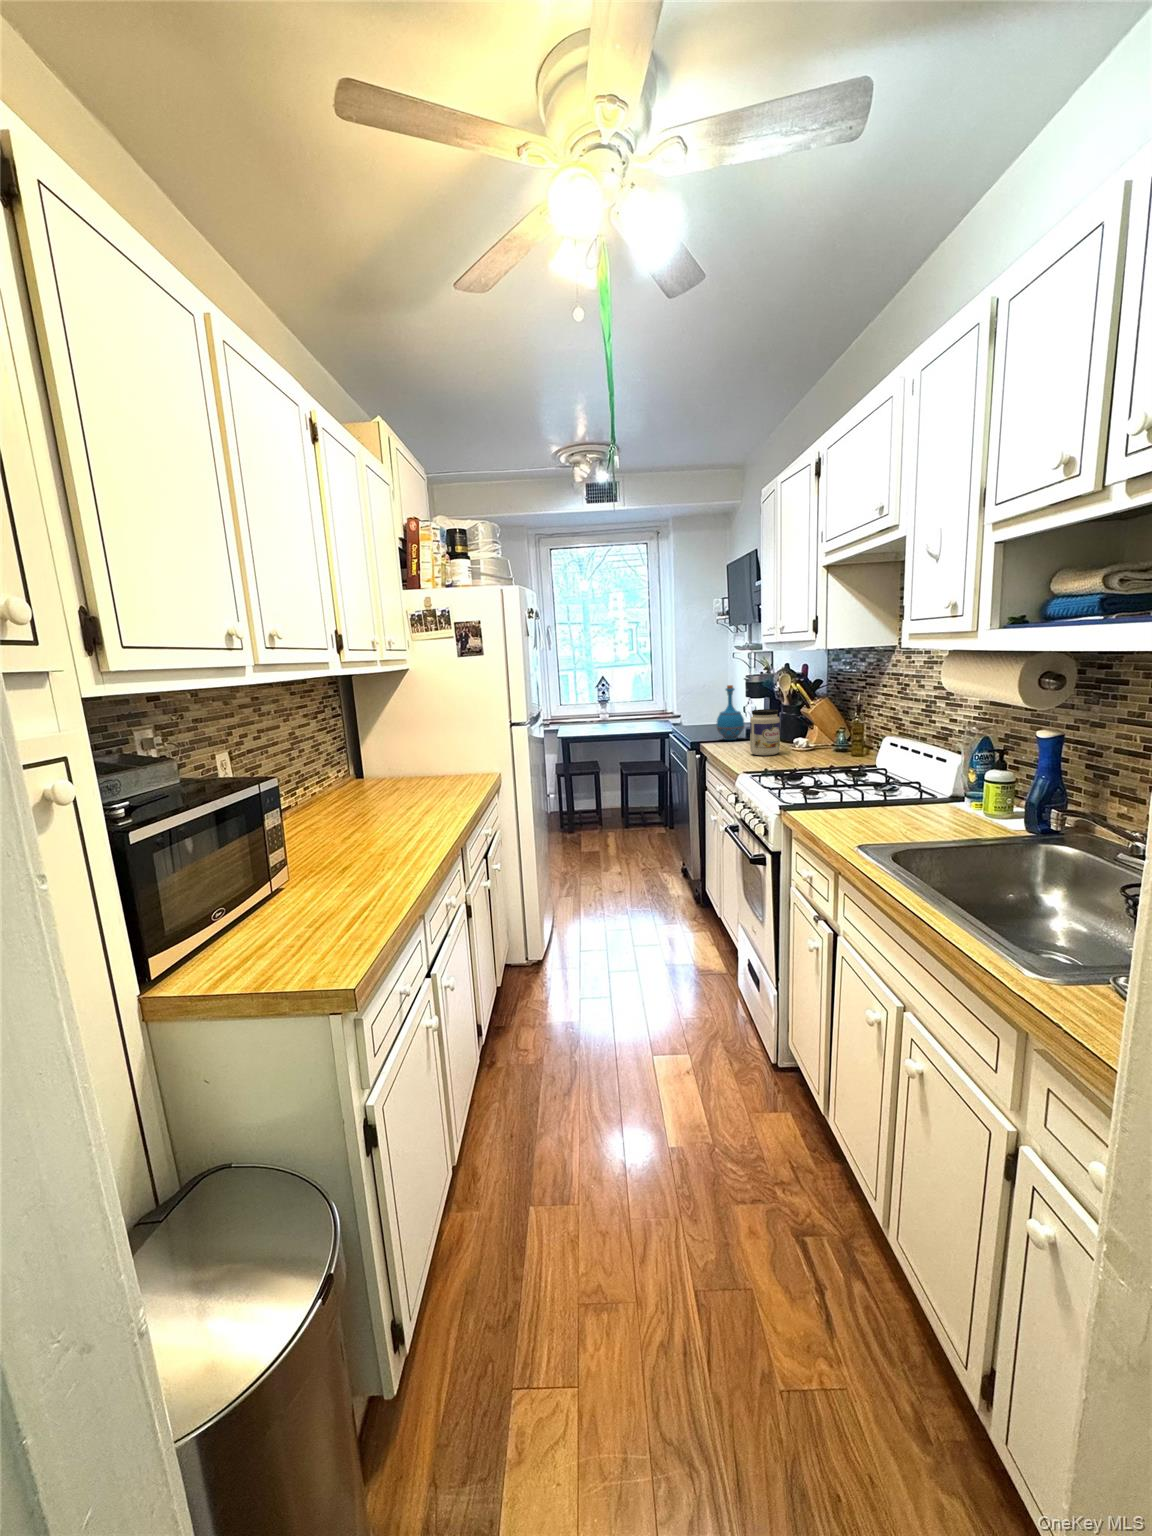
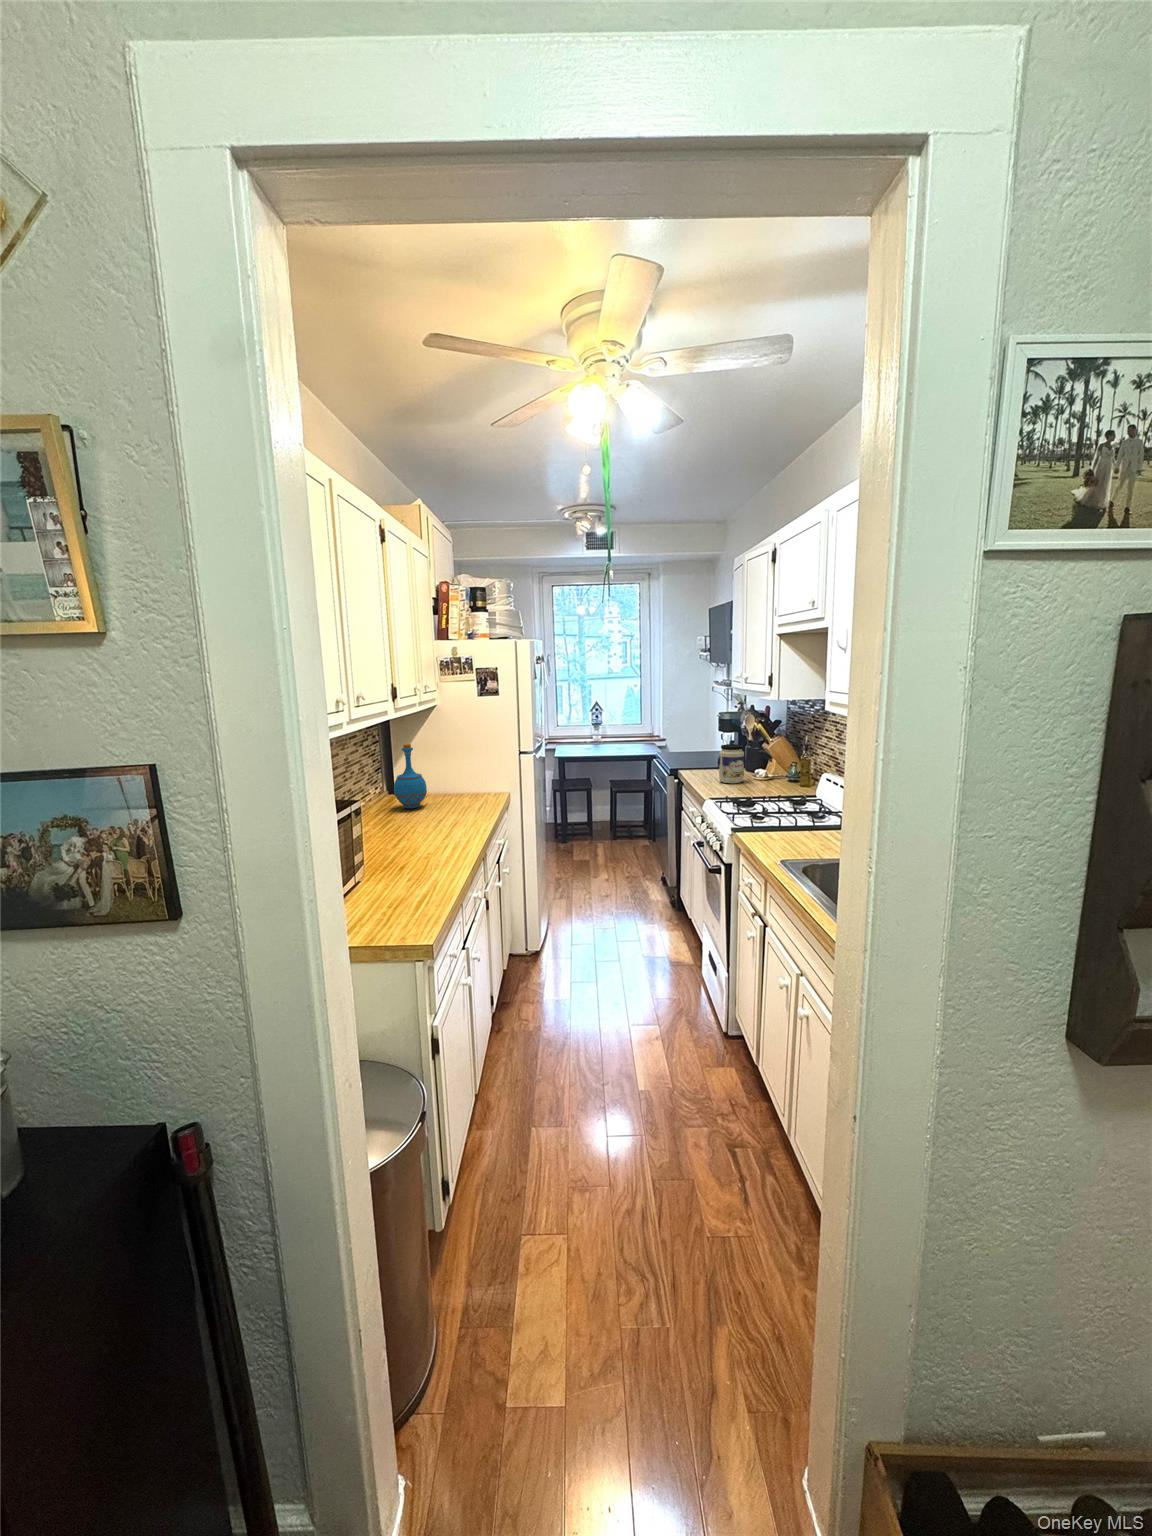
bottle: present [717,685,744,740] -> present [394,744,427,809]

